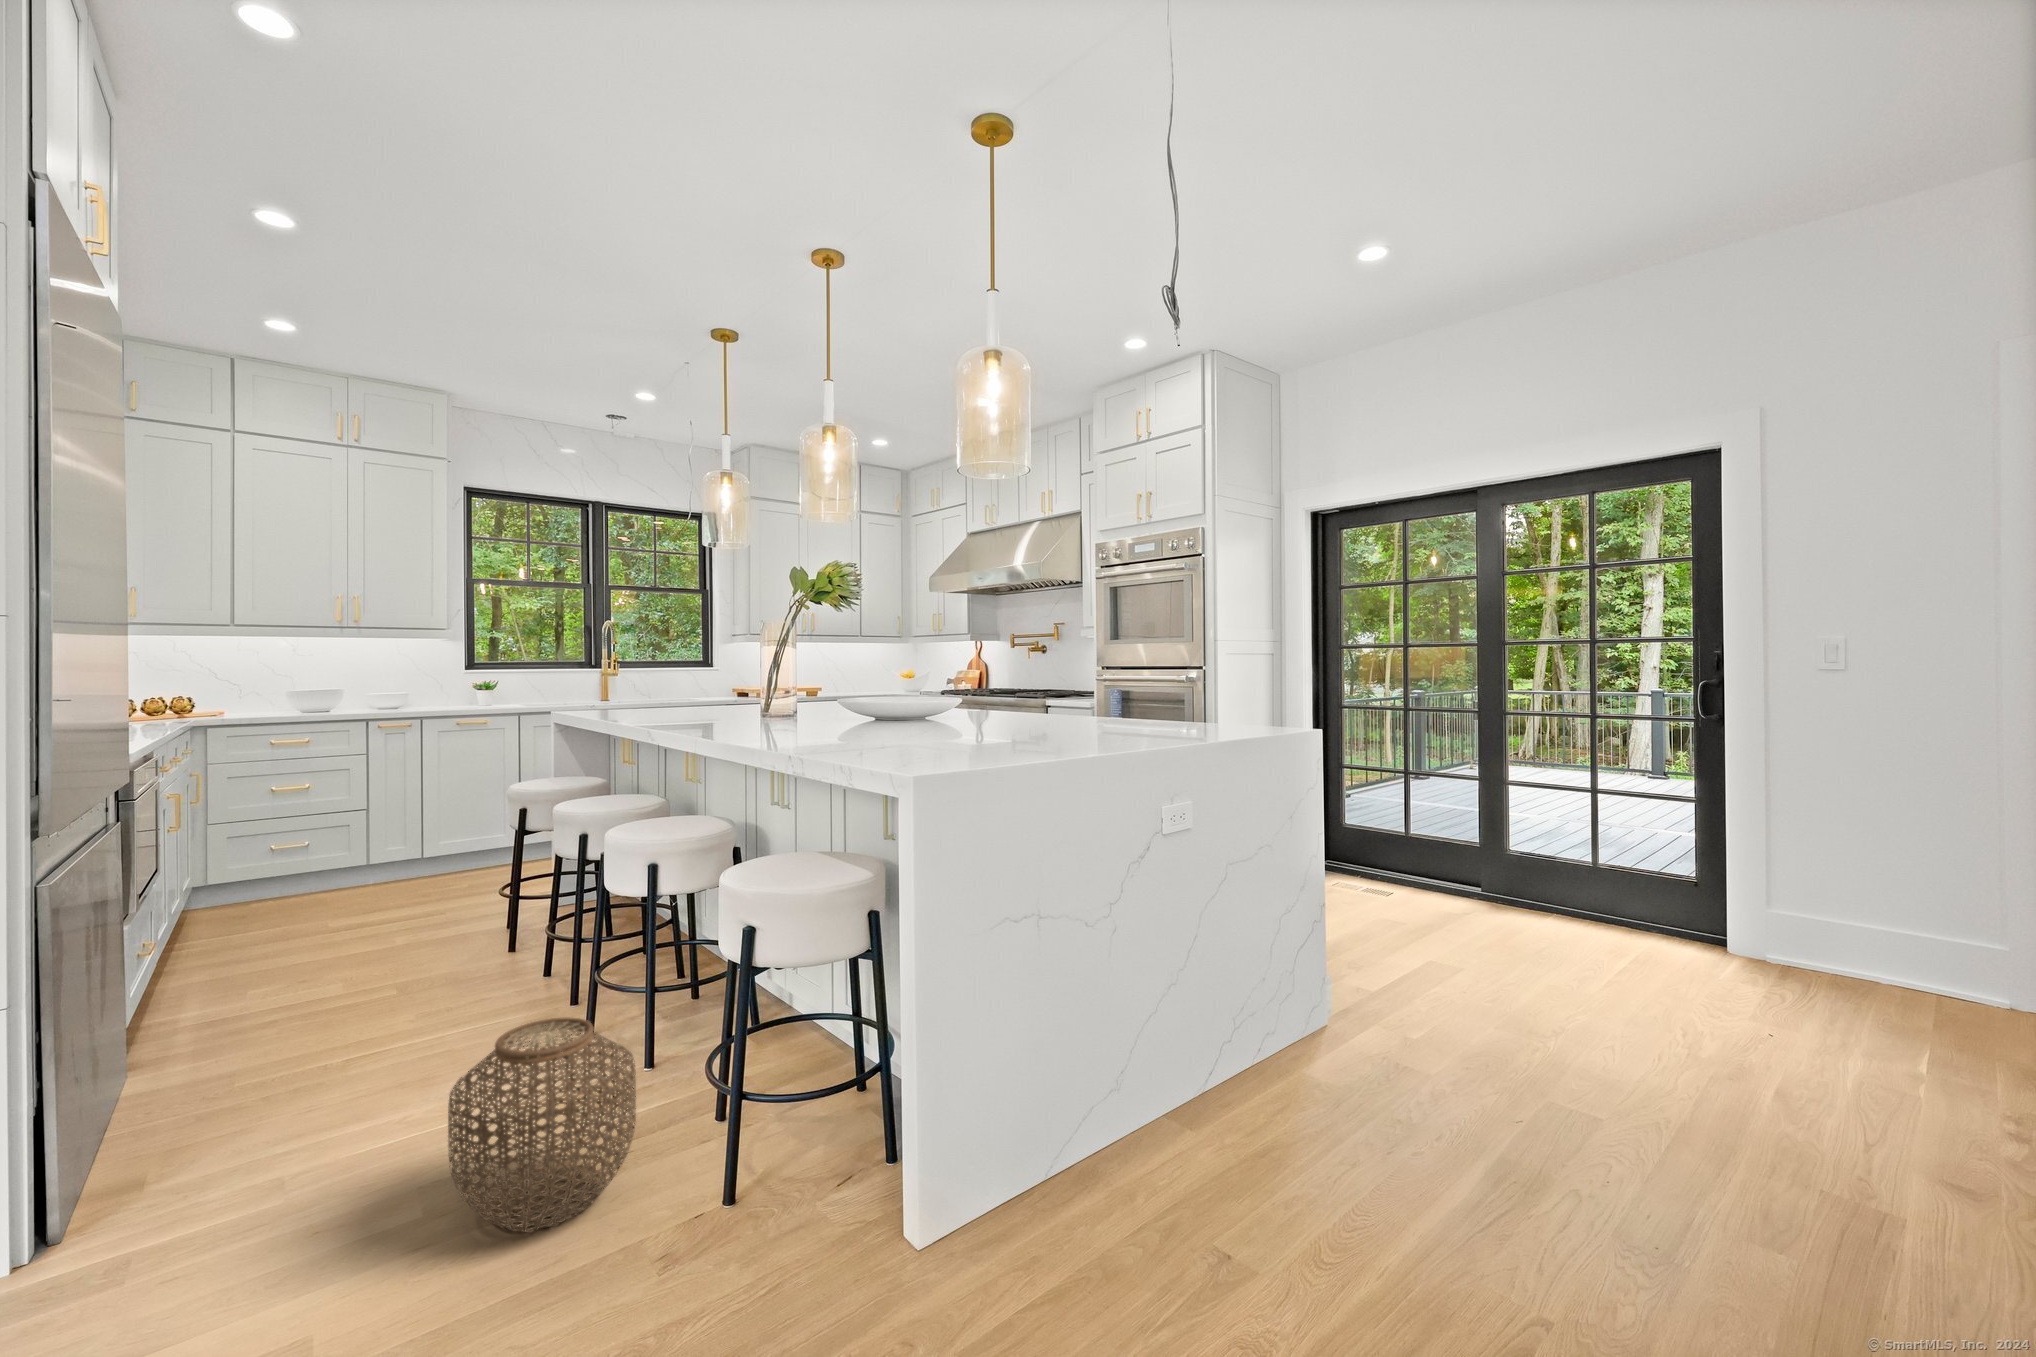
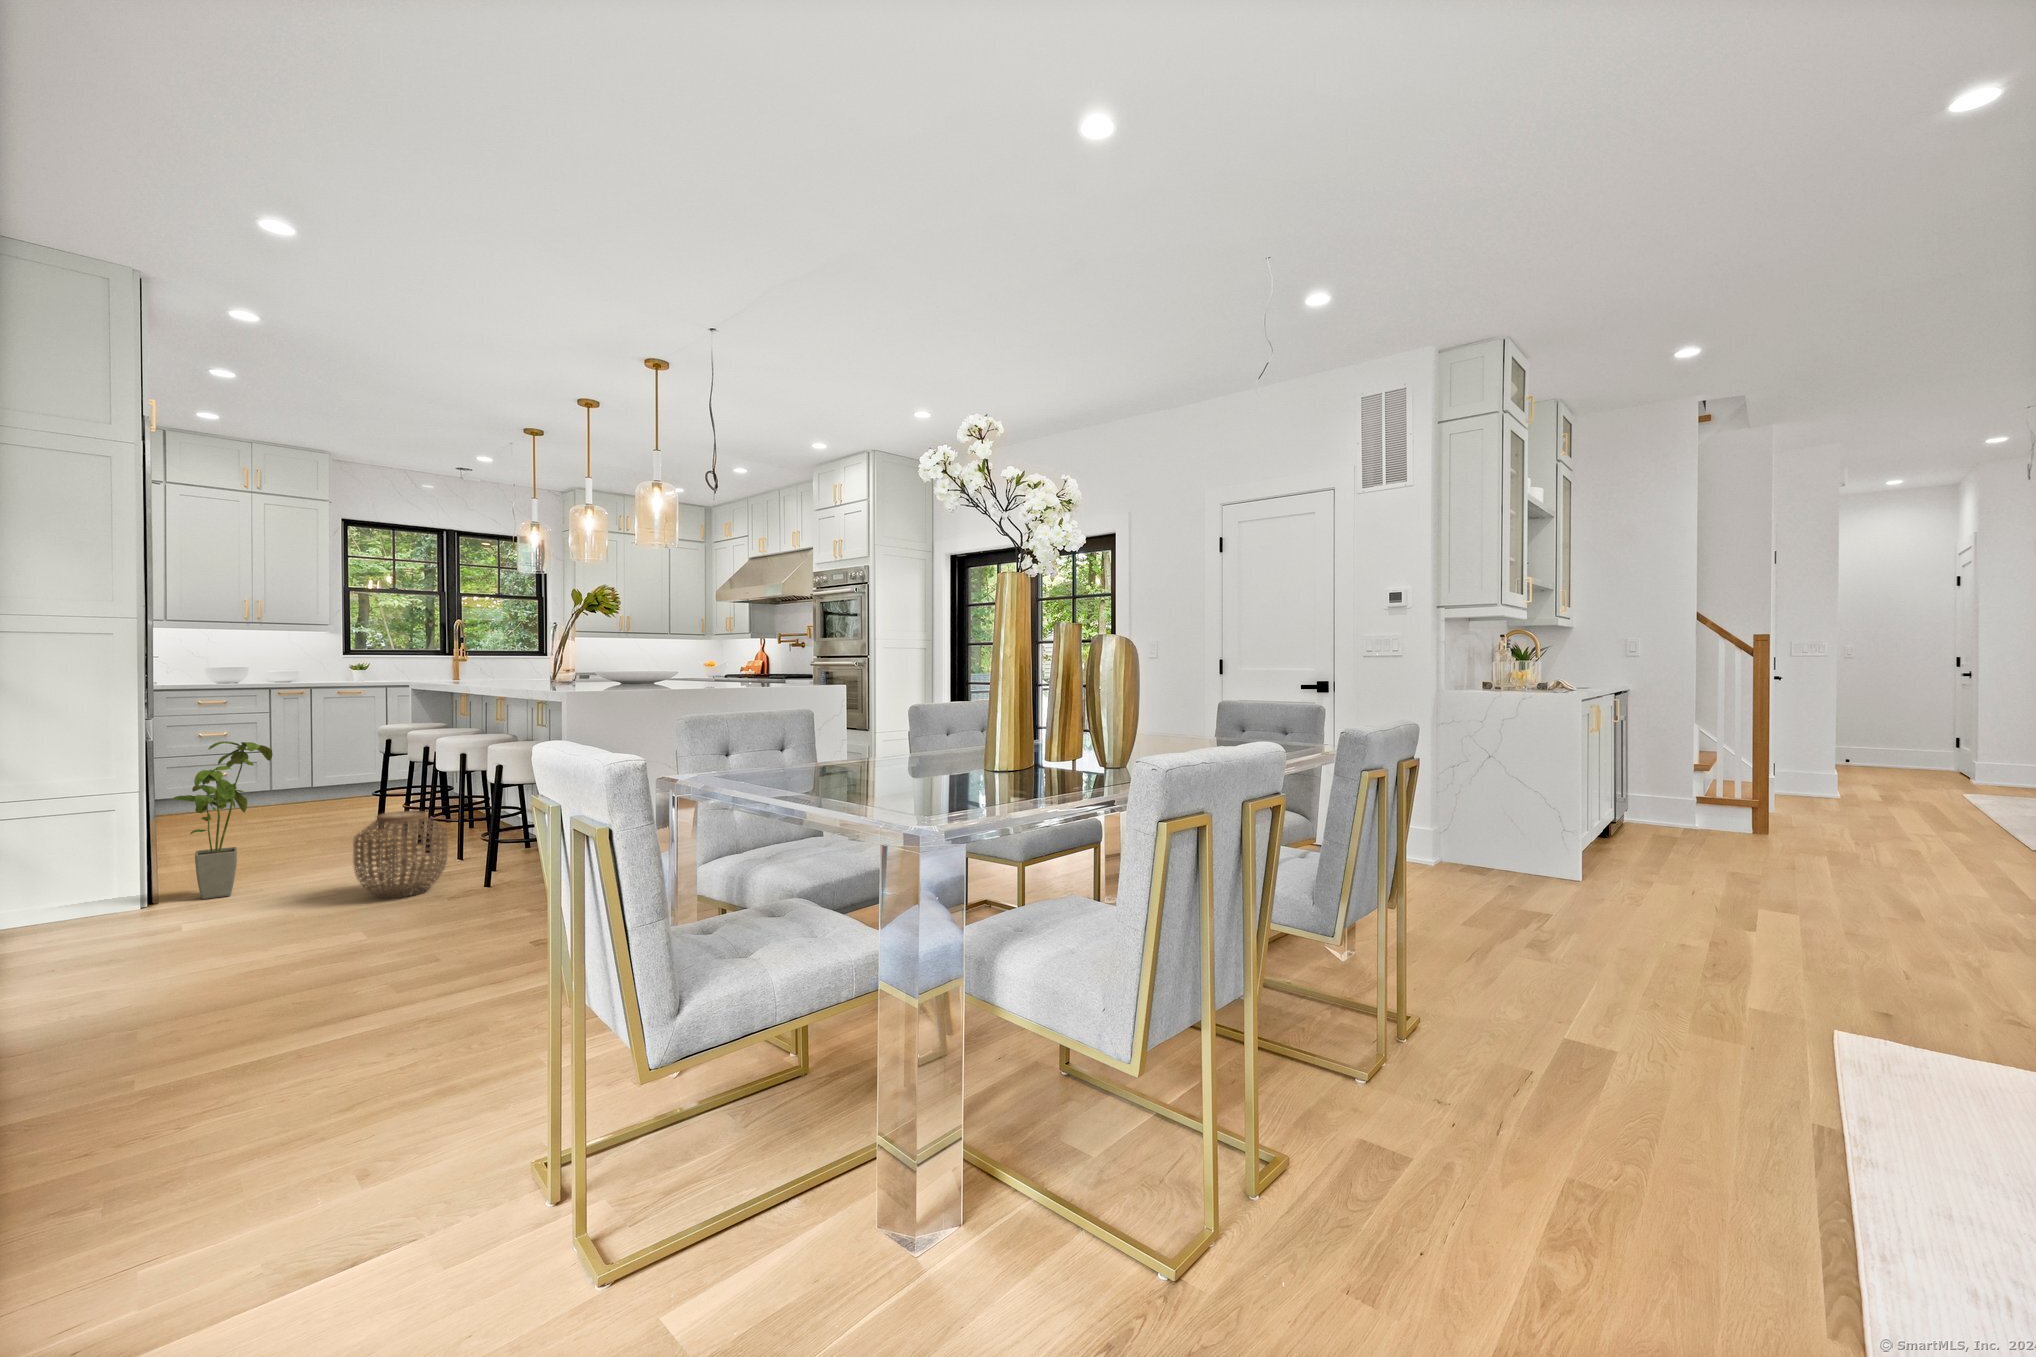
house plant: none [113,870,307,1209] -> present [174,741,273,899]

